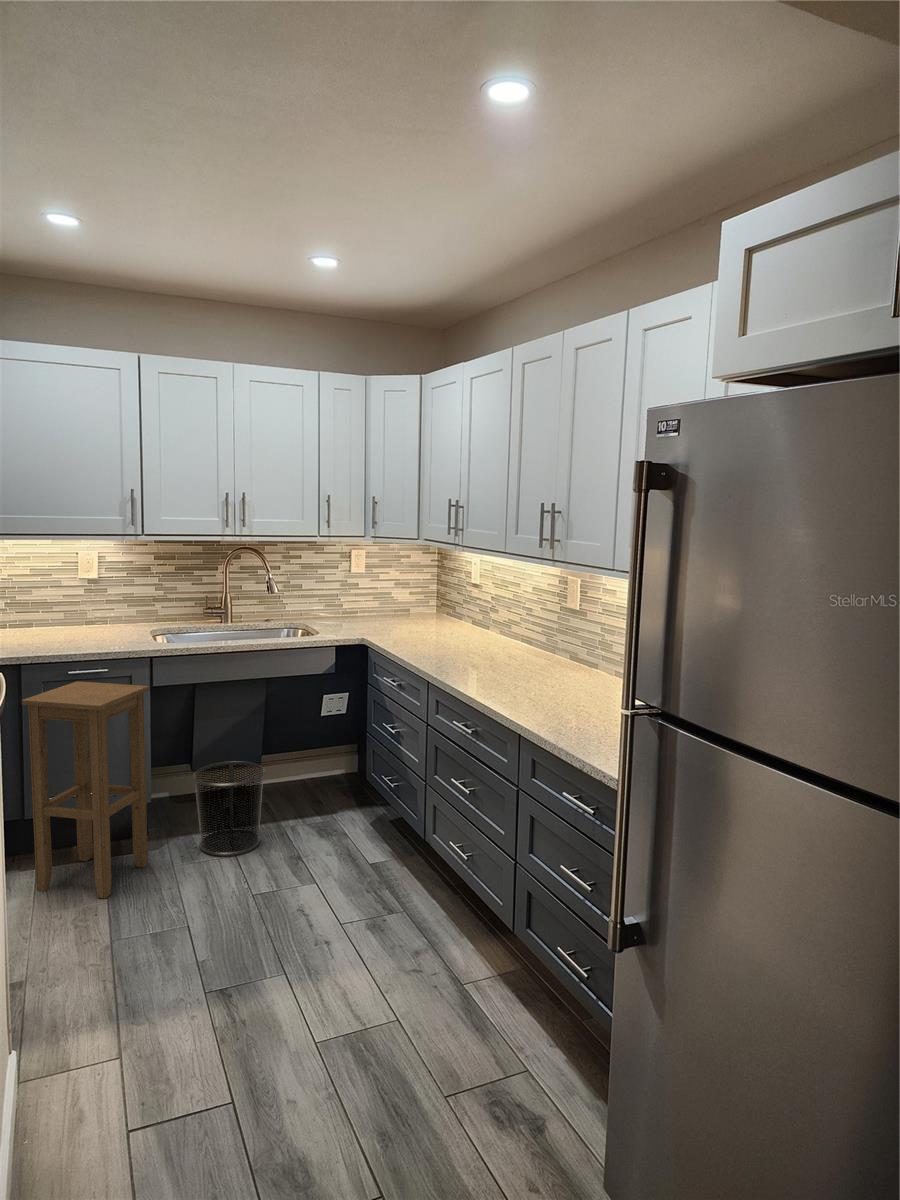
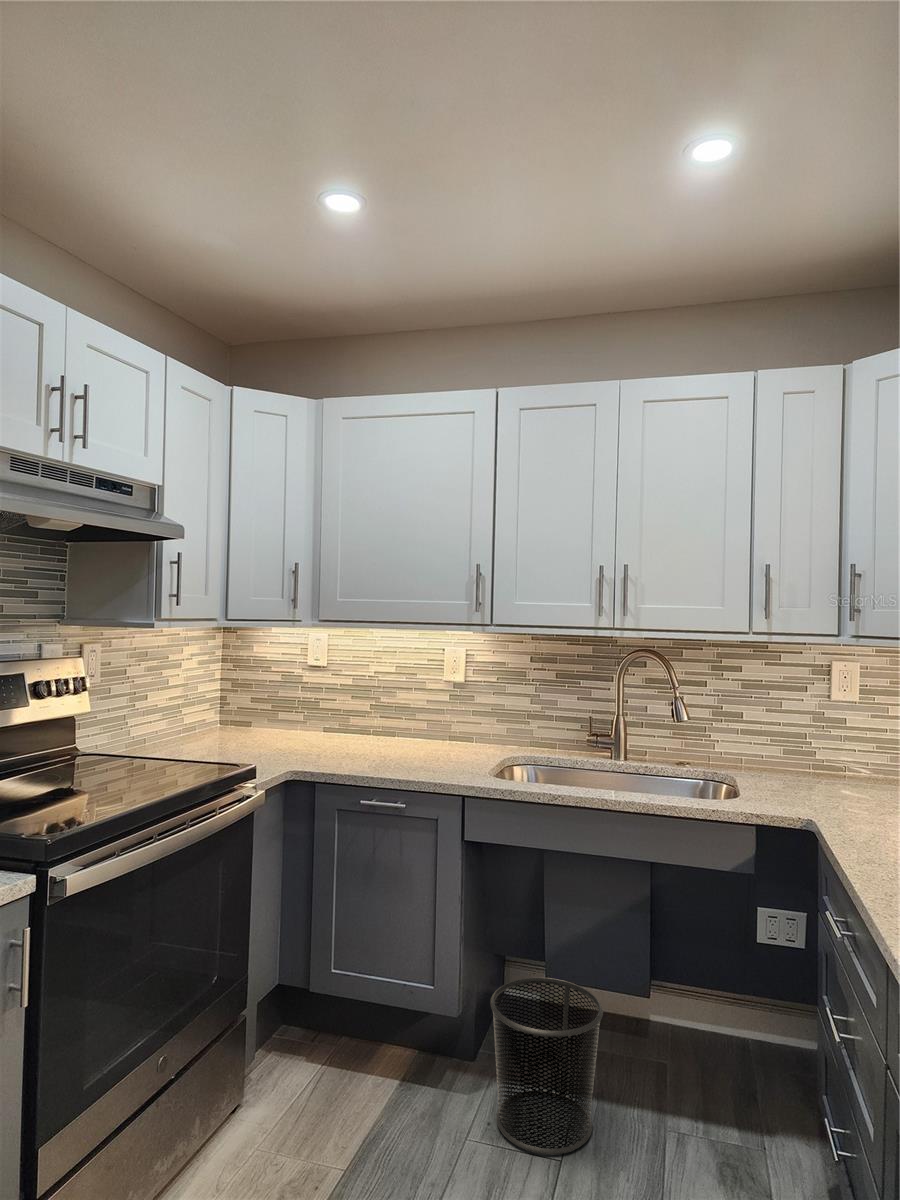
stool: present [22,681,149,898] -> none [276,814,431,1151]

